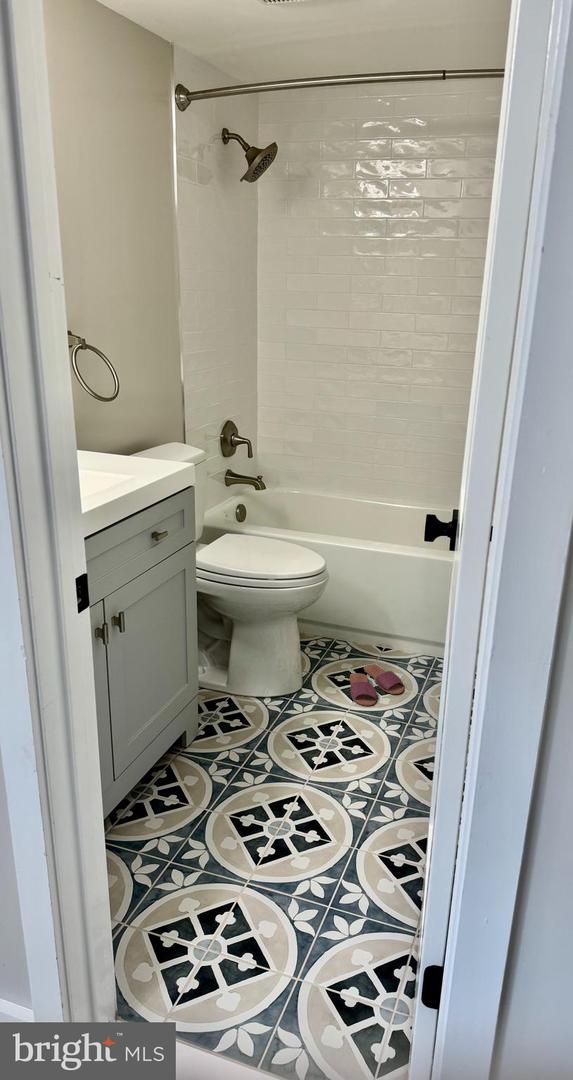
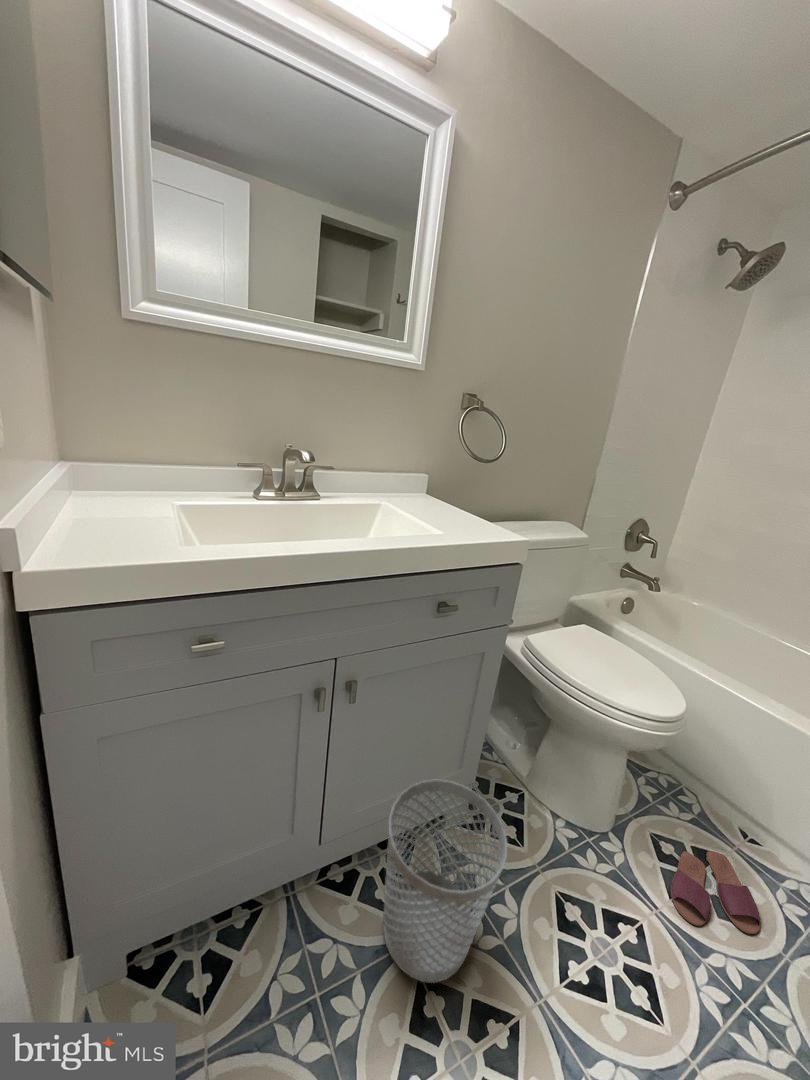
wastebasket: none [169,676,262,817] -> present [383,779,507,983]

